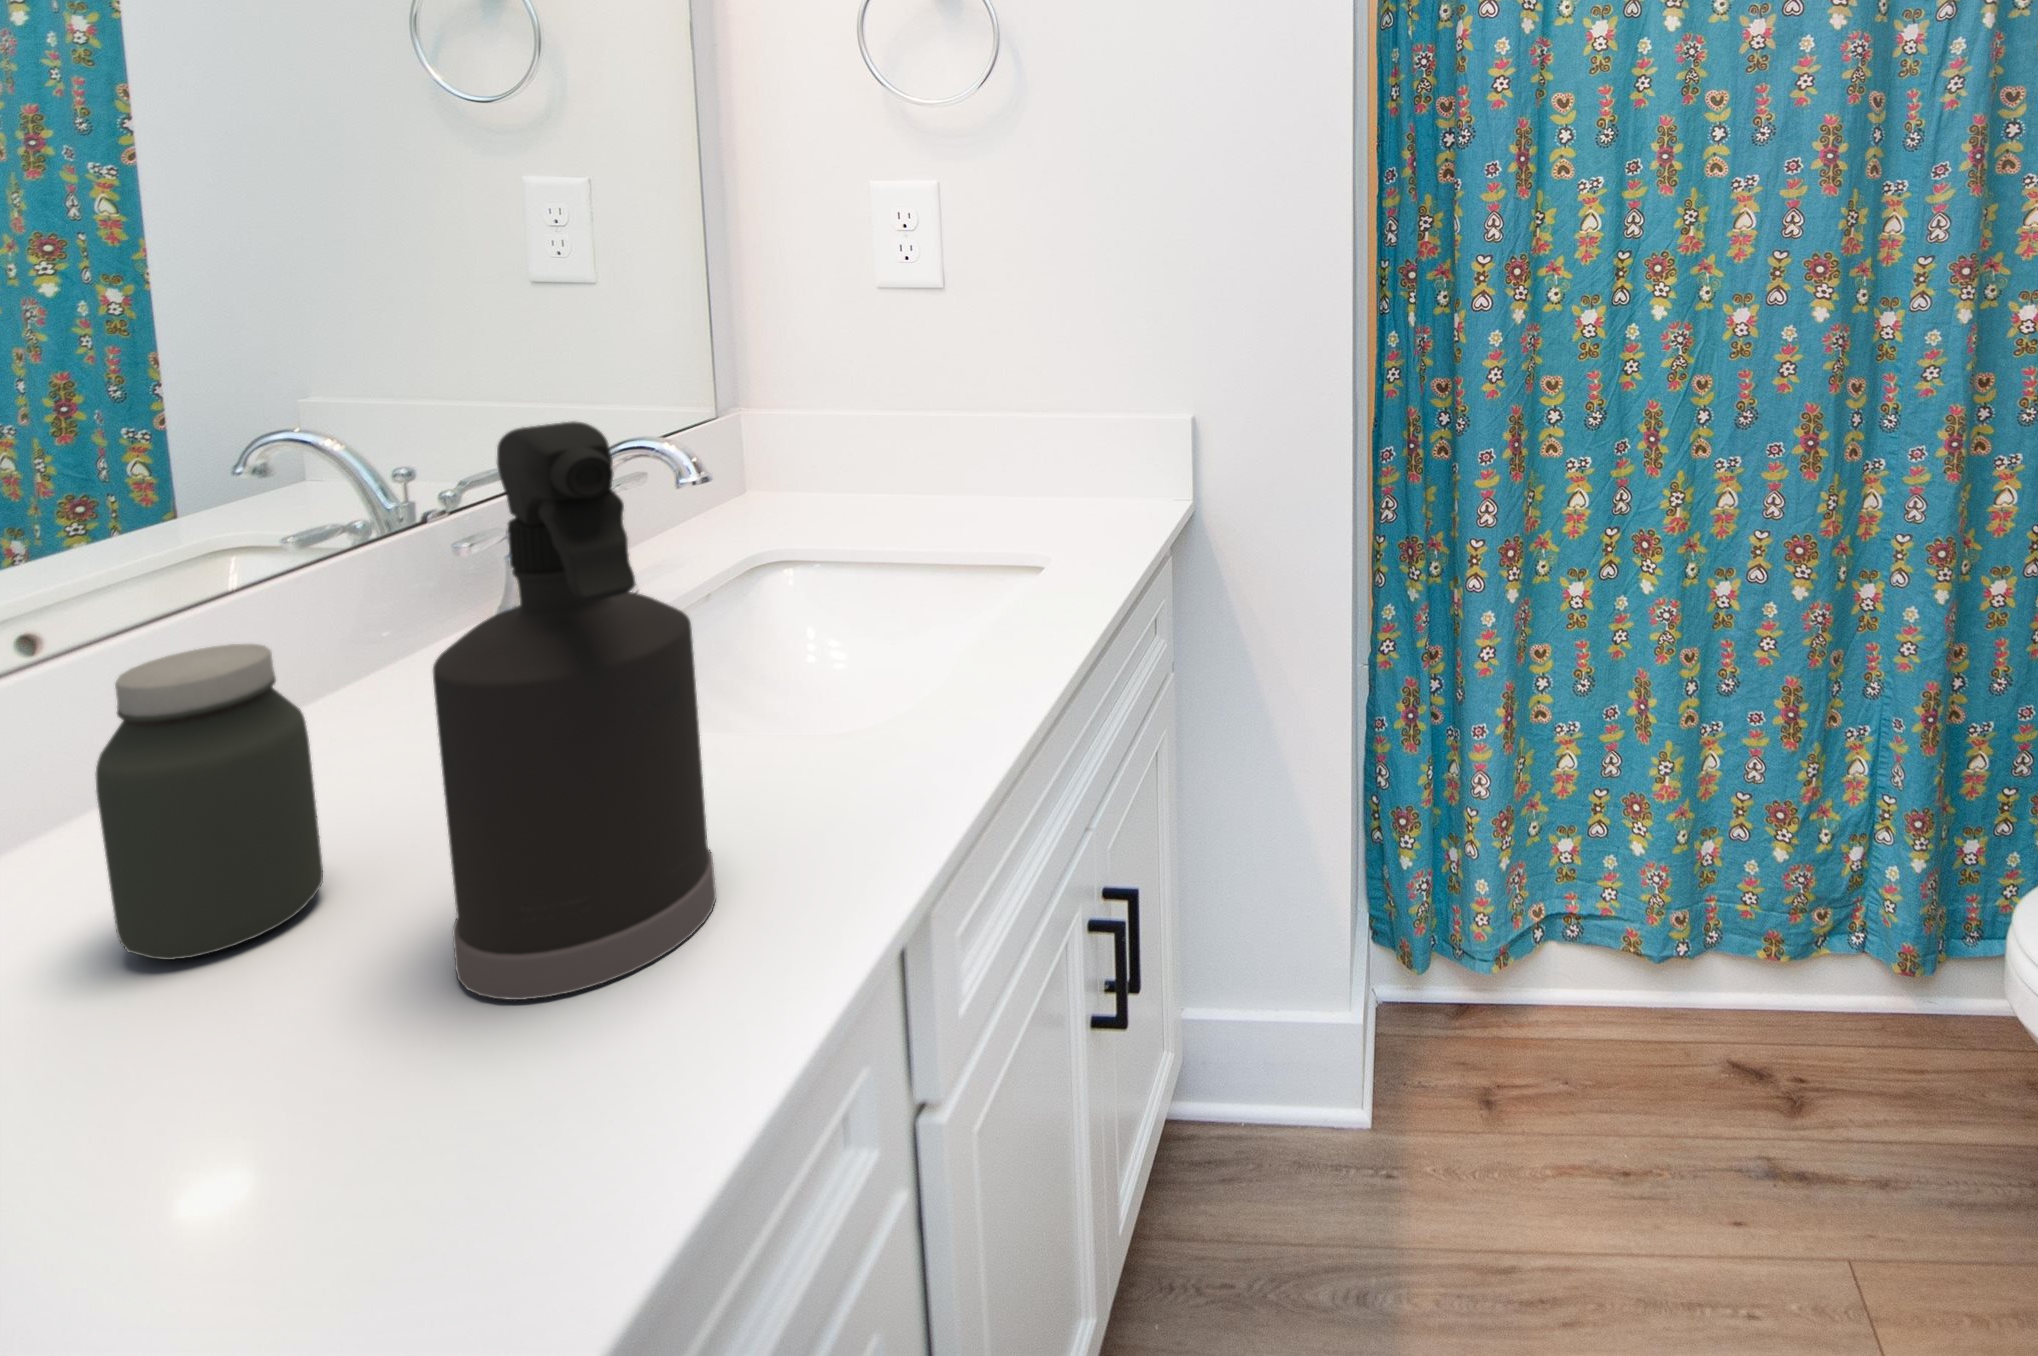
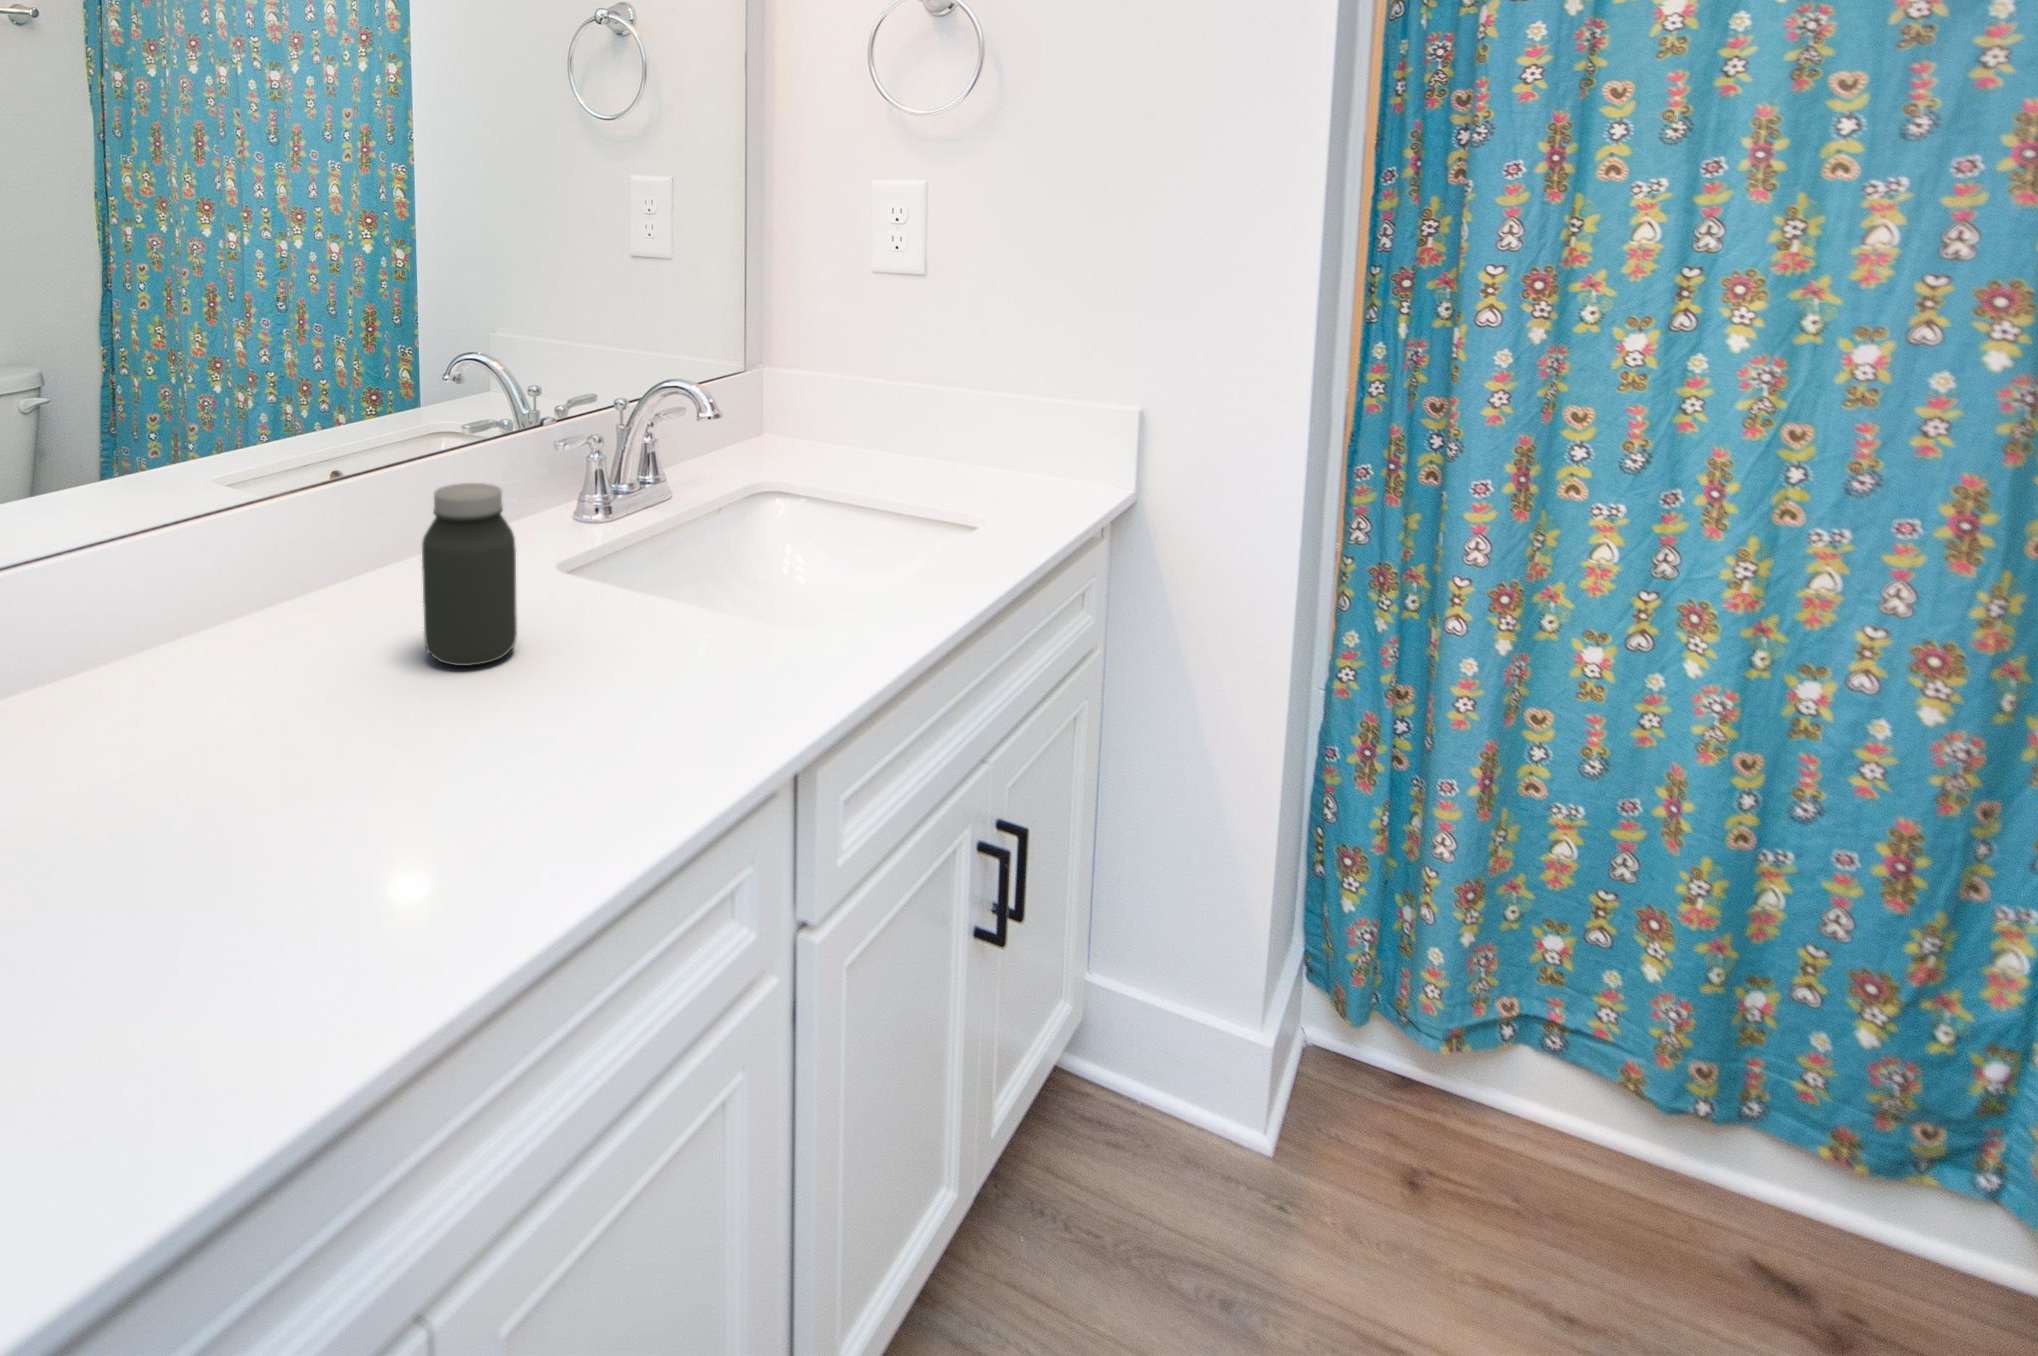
spray bottle: present [433,422,716,1000] -> none [590,363,735,733]

